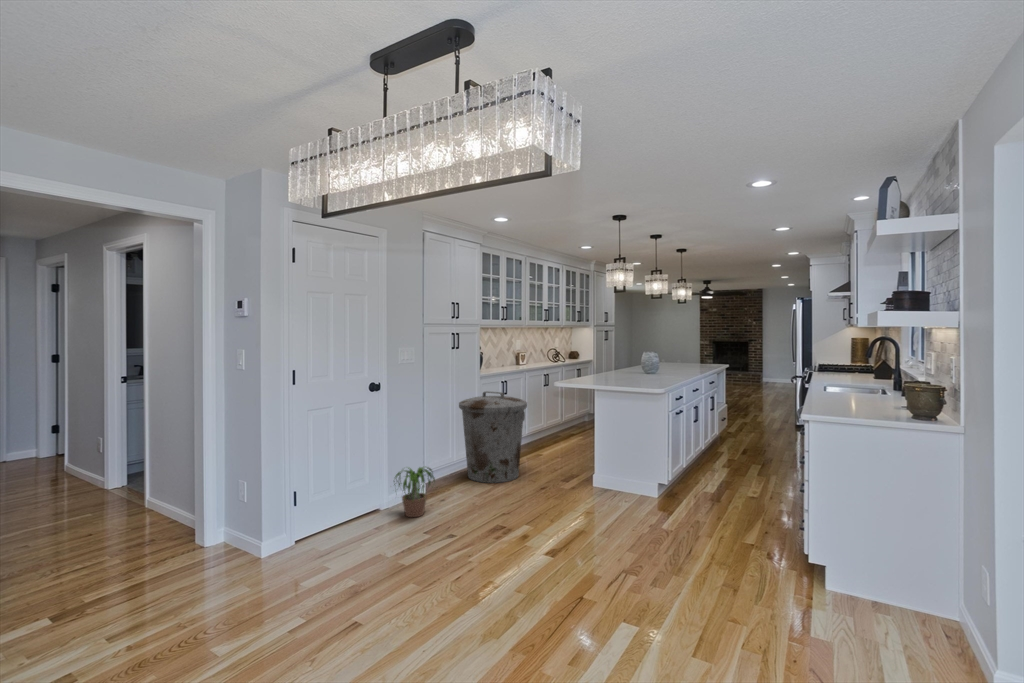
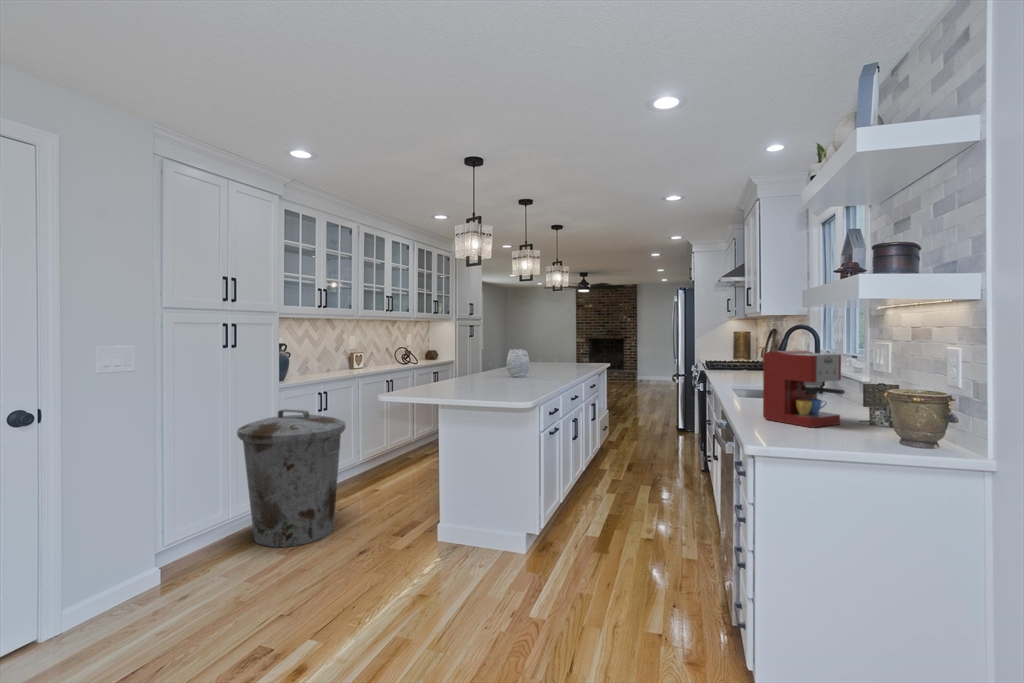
coffee maker: none [831,356,888,408] -> present [763,350,845,427]
potted plant: present [394,467,435,517] -> none [74,545,177,638]

